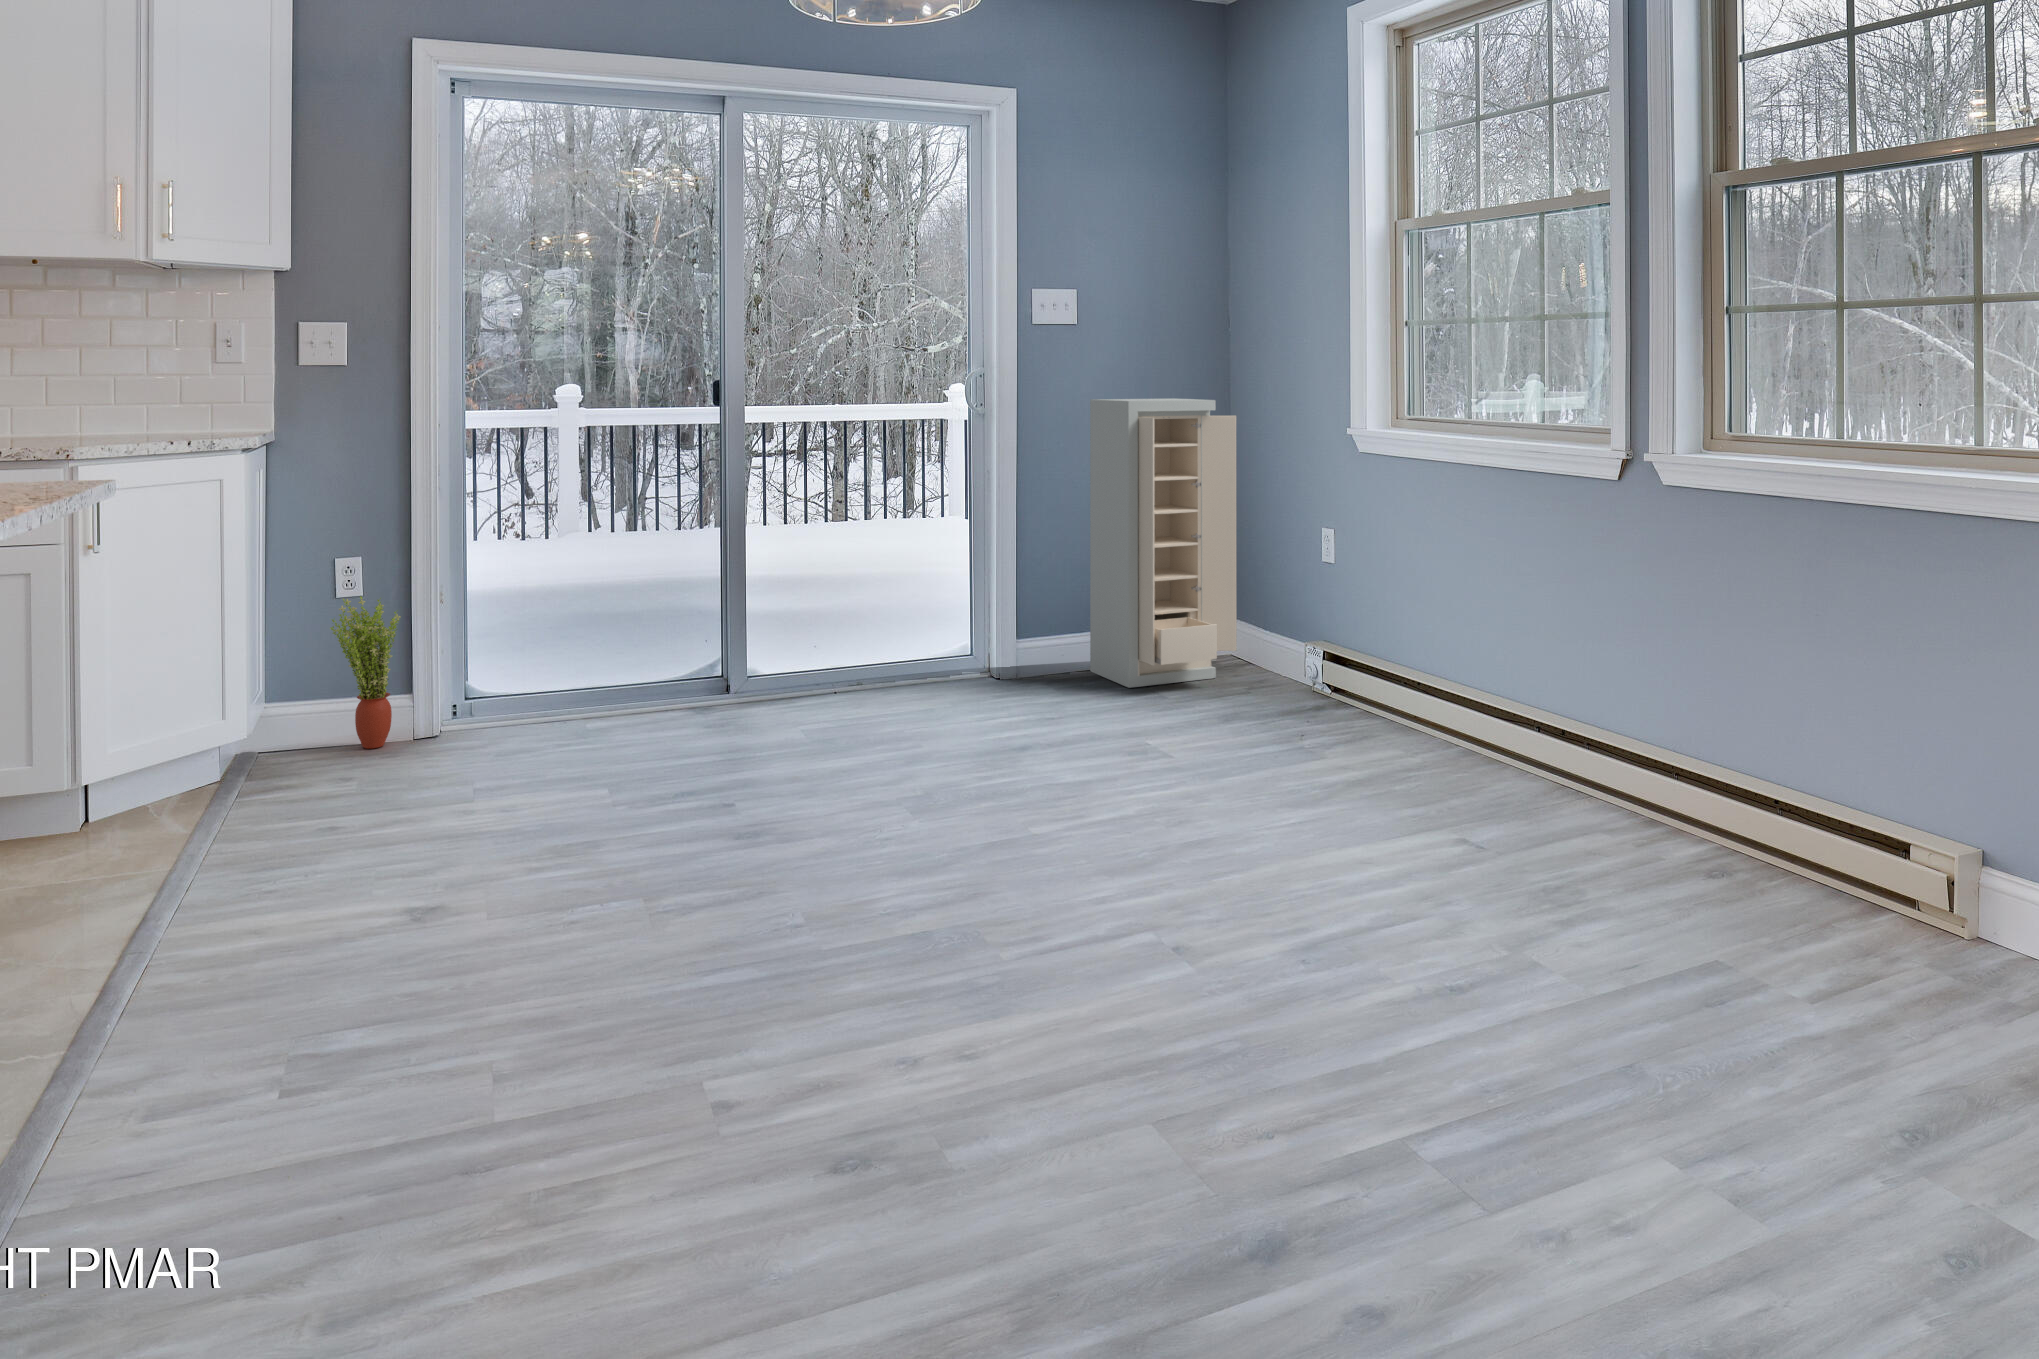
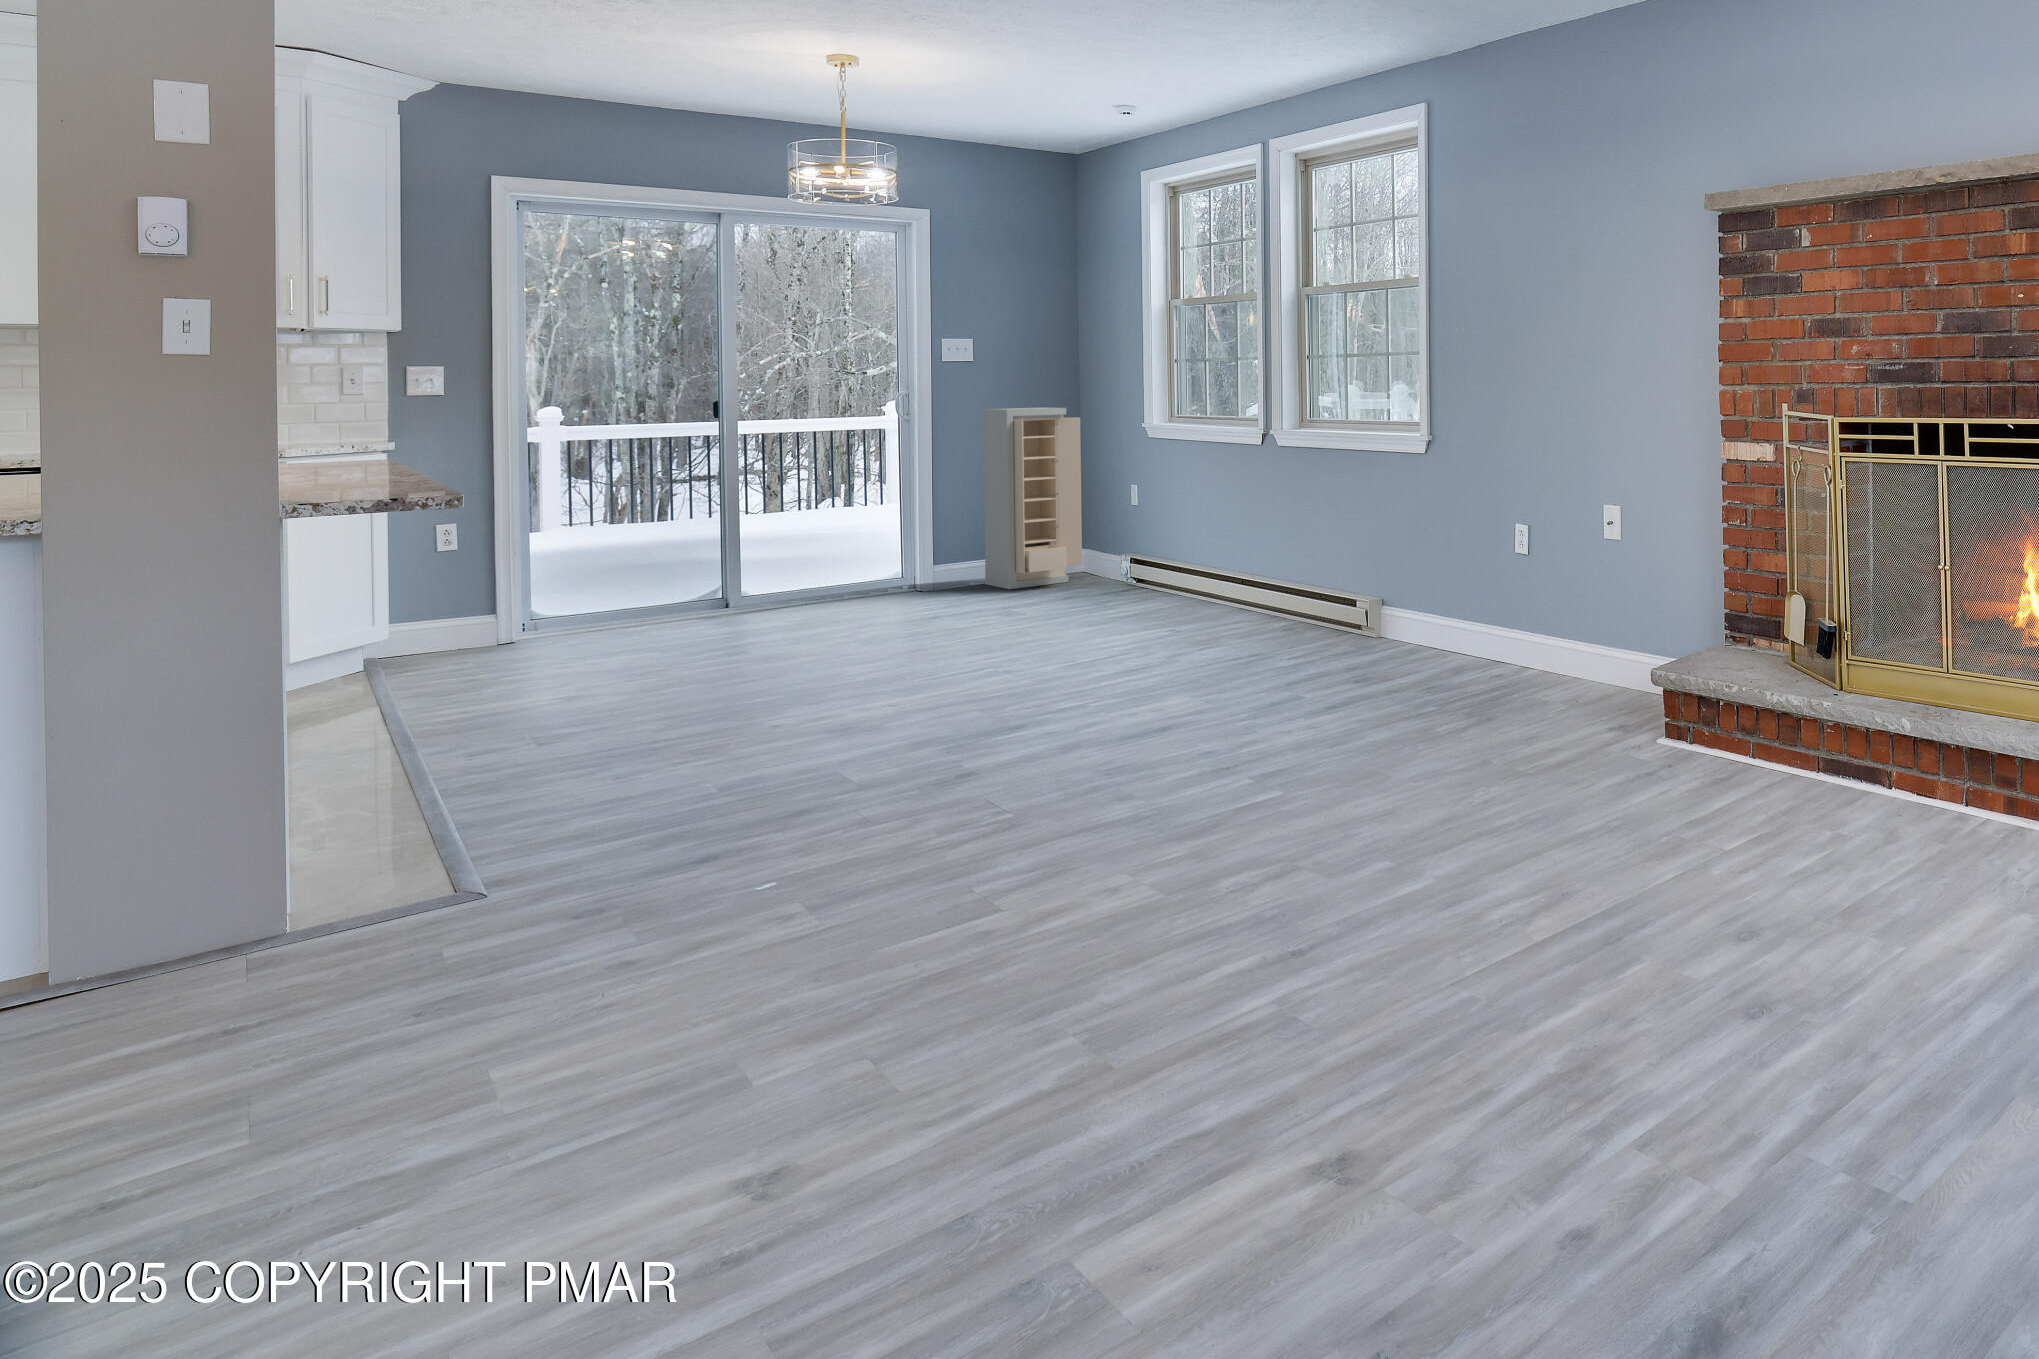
potted plant: present [330,596,401,749] -> none [437,549,491,649]

